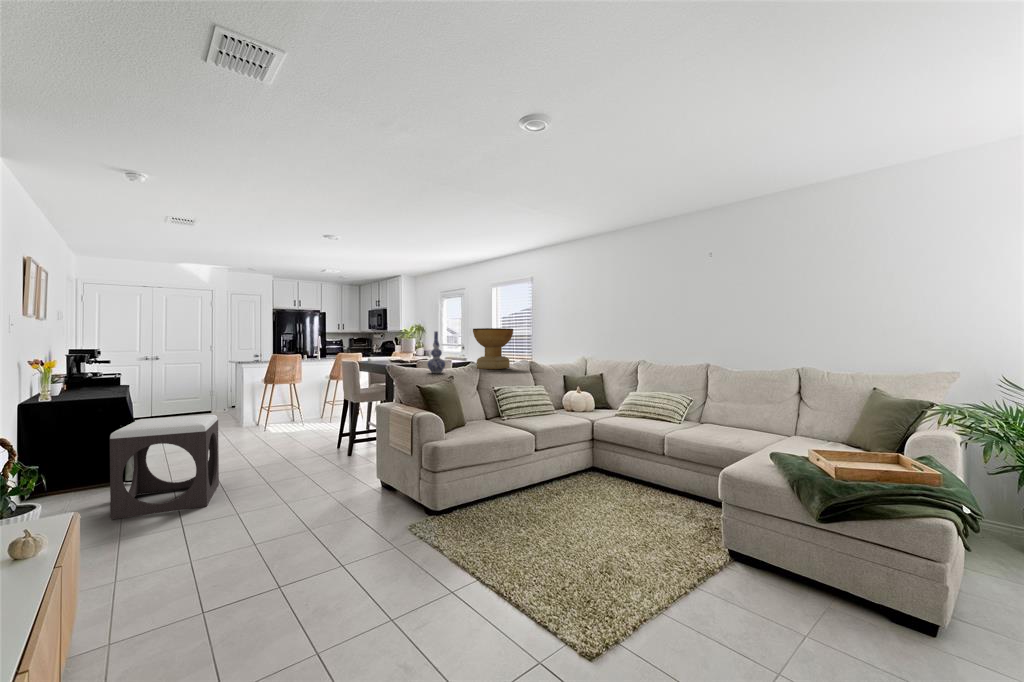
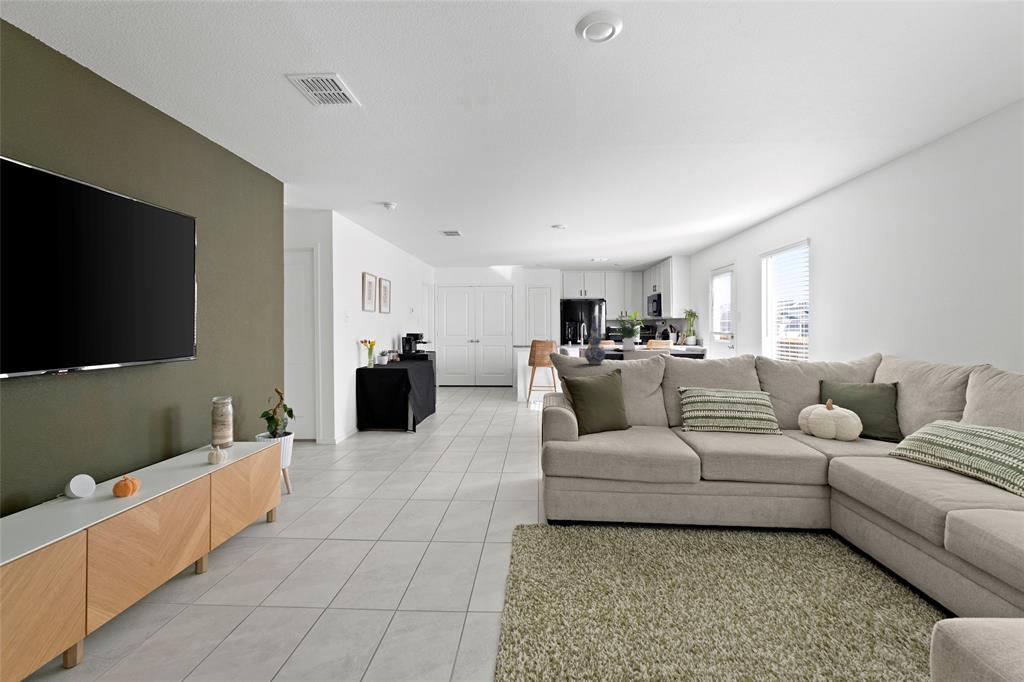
decorative bowl: present [473,328,513,369] -> none [669,310,727,364]
flower arrangement: none [386,329,417,361] -> present [615,316,642,350]
footstool: present [110,415,219,519] -> none [356,387,437,463]

